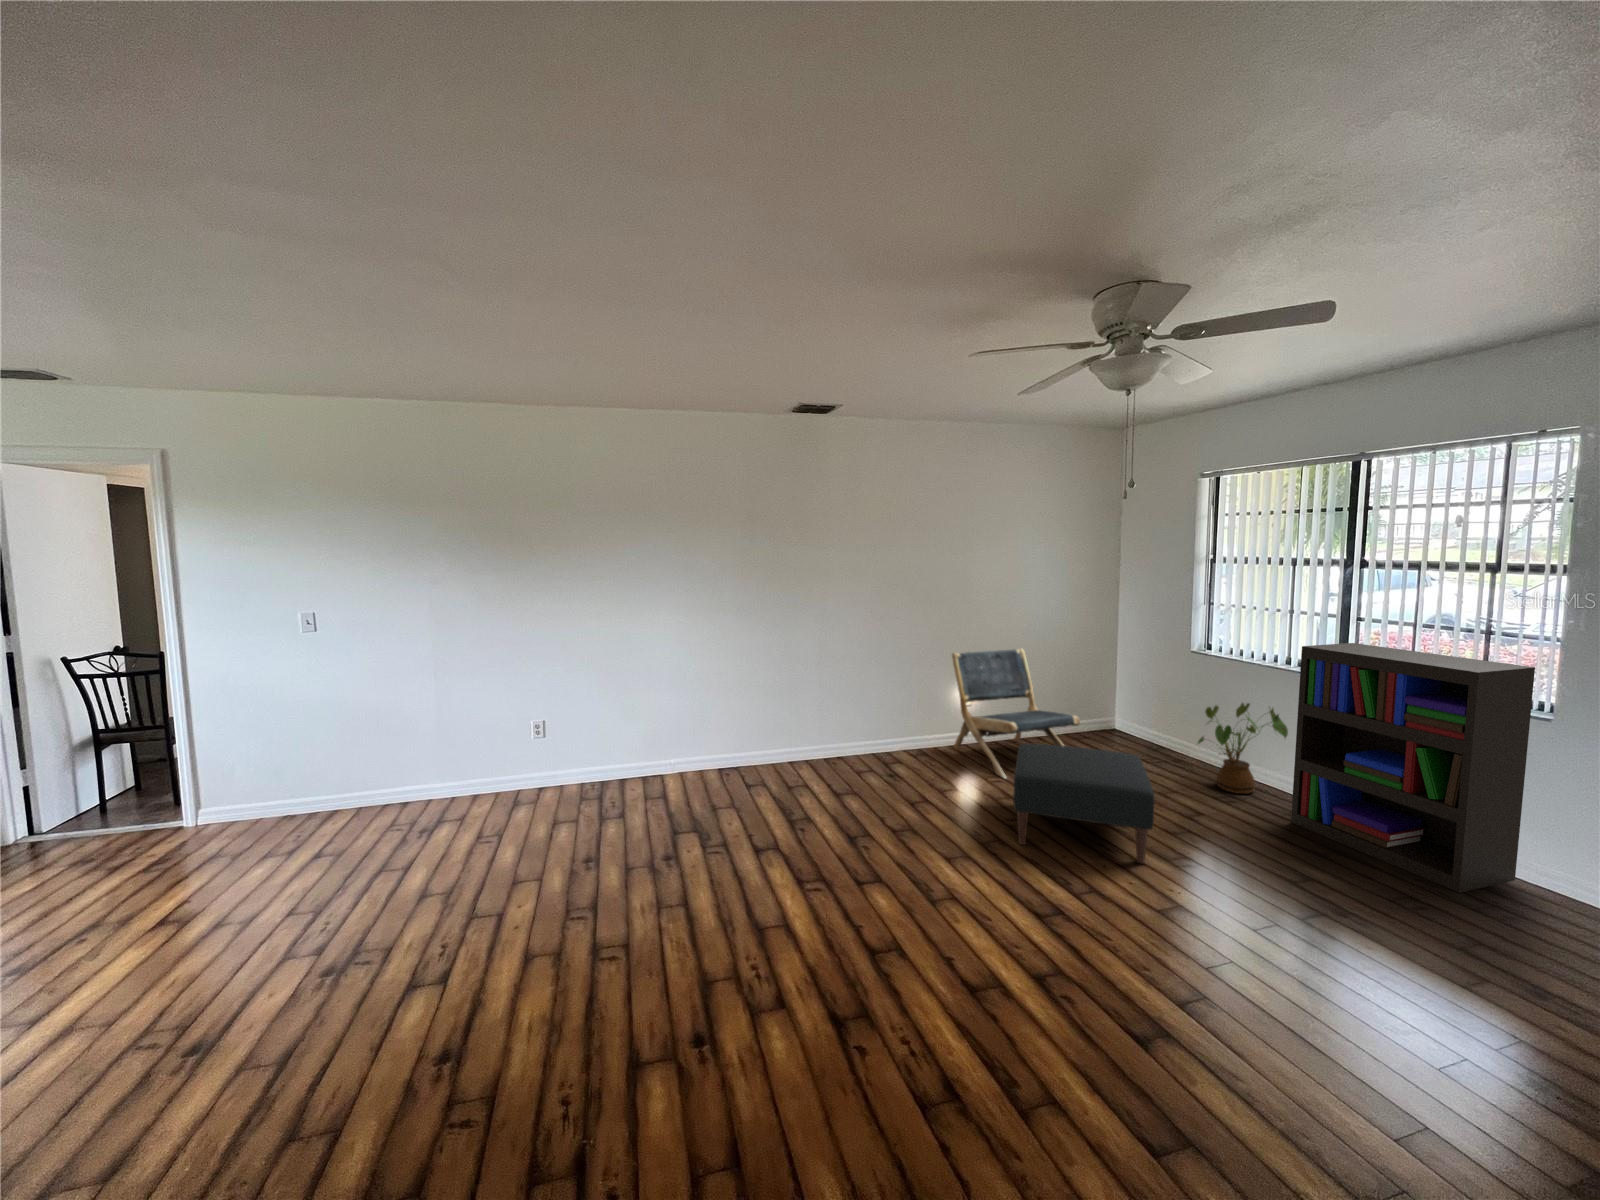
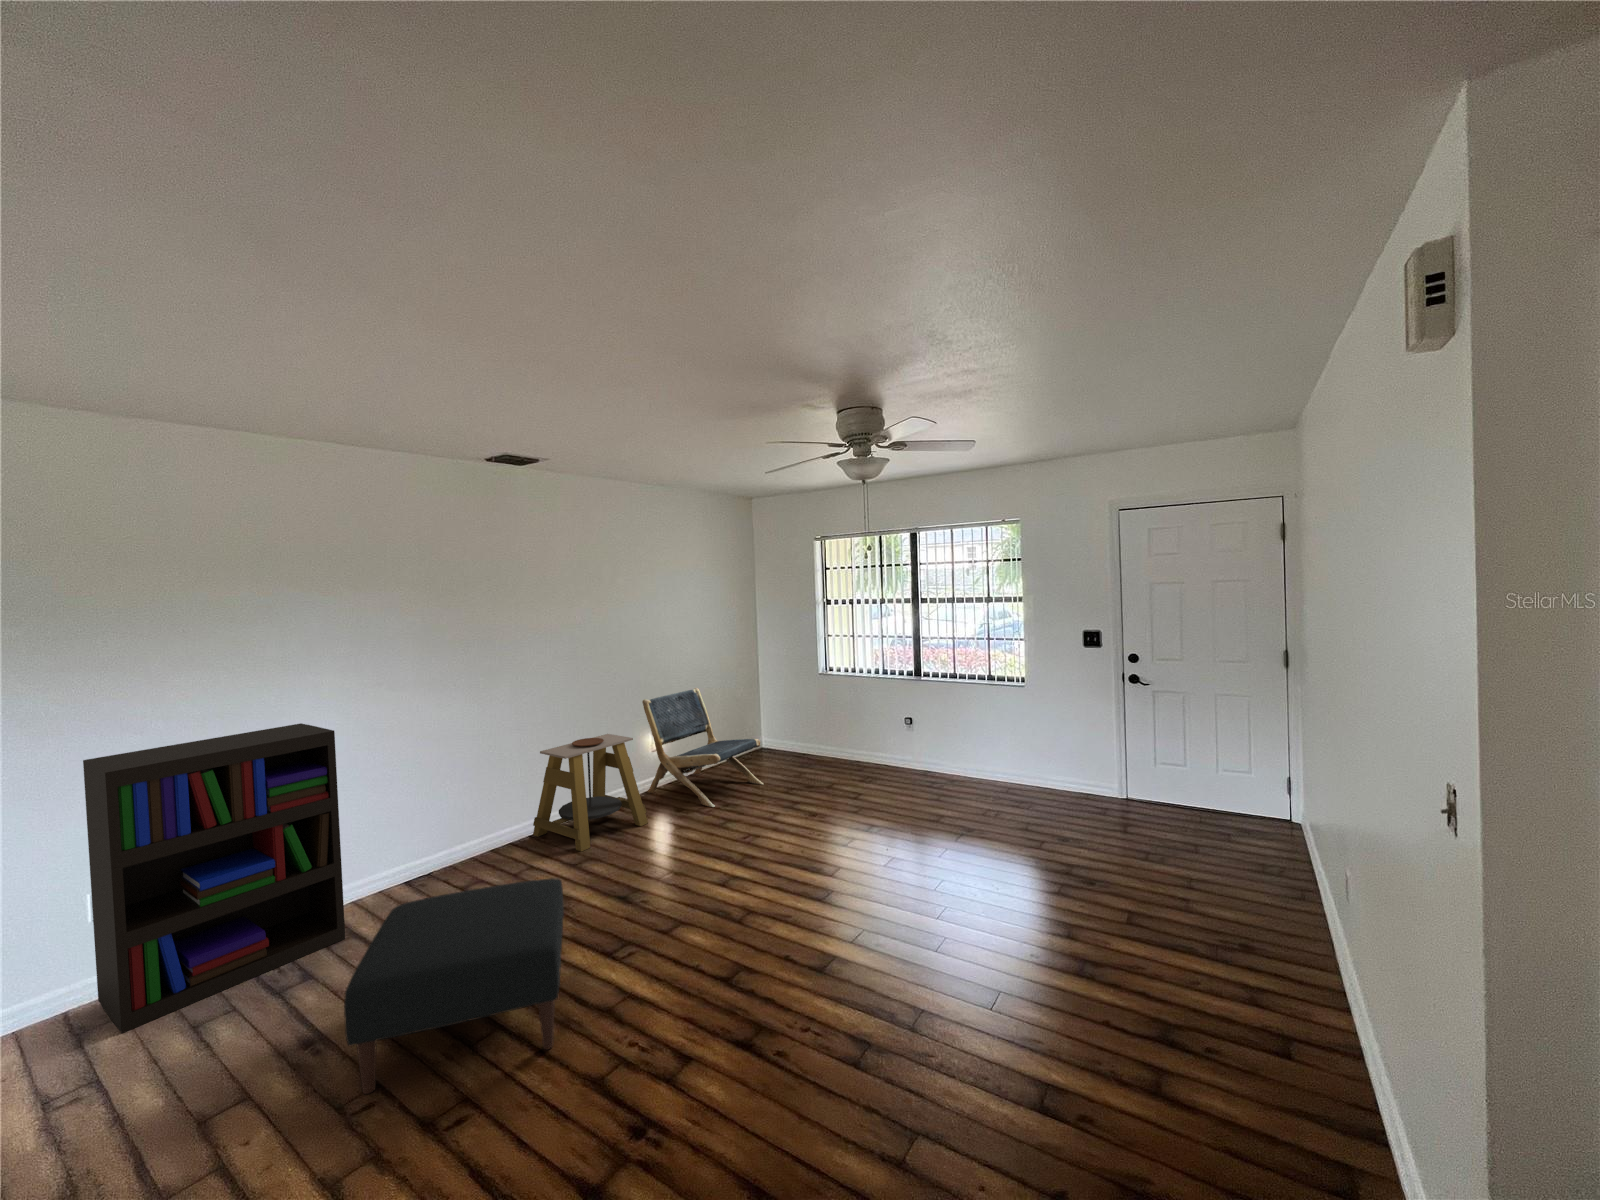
bookshelf: present [1291,643,1535,893] -> present [83,723,345,1033]
side table: none [829,680,929,785] -> present [533,734,648,851]
house plant: present [1198,703,1288,794] -> none [841,706,895,775]
ottoman: present [1013,744,1154,863] -> present [344,878,564,1094]

